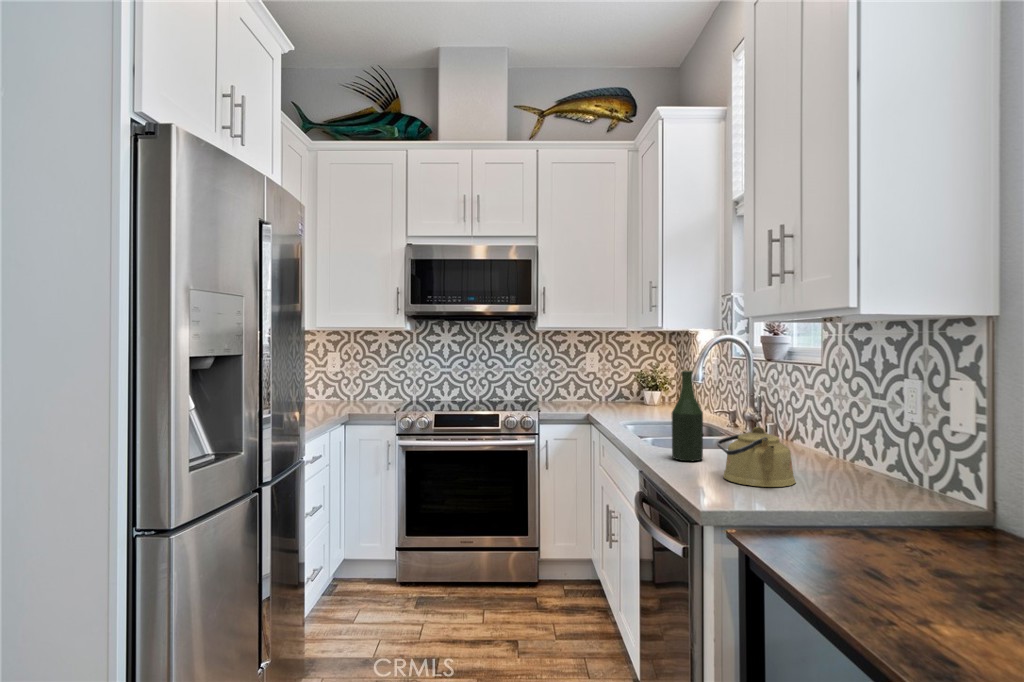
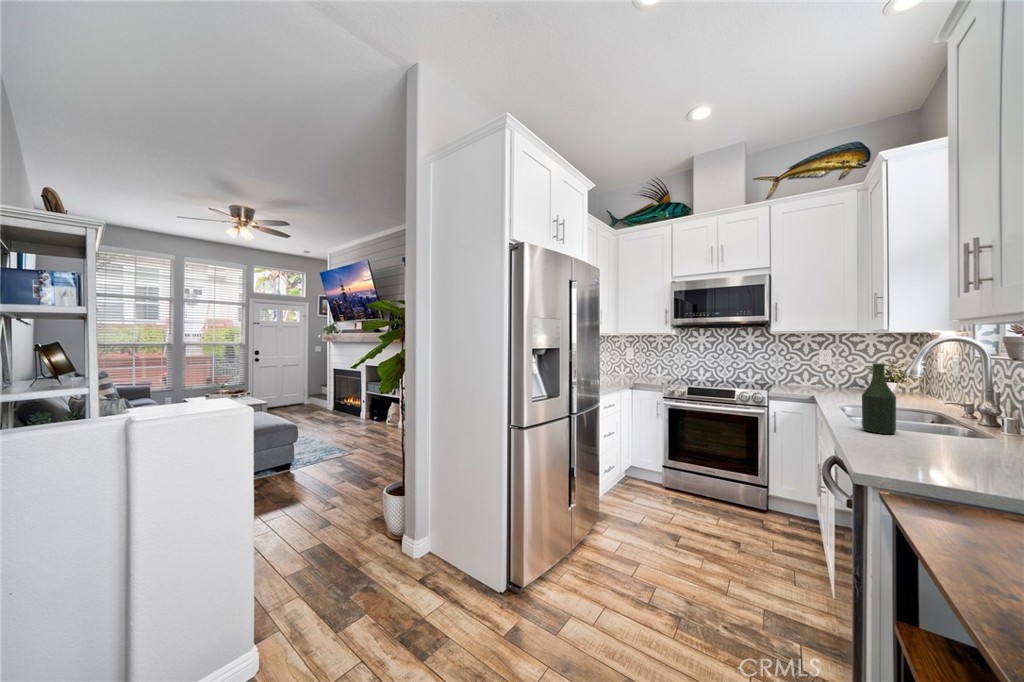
kettle: present [717,427,796,487] -> none [897,410,984,461]

